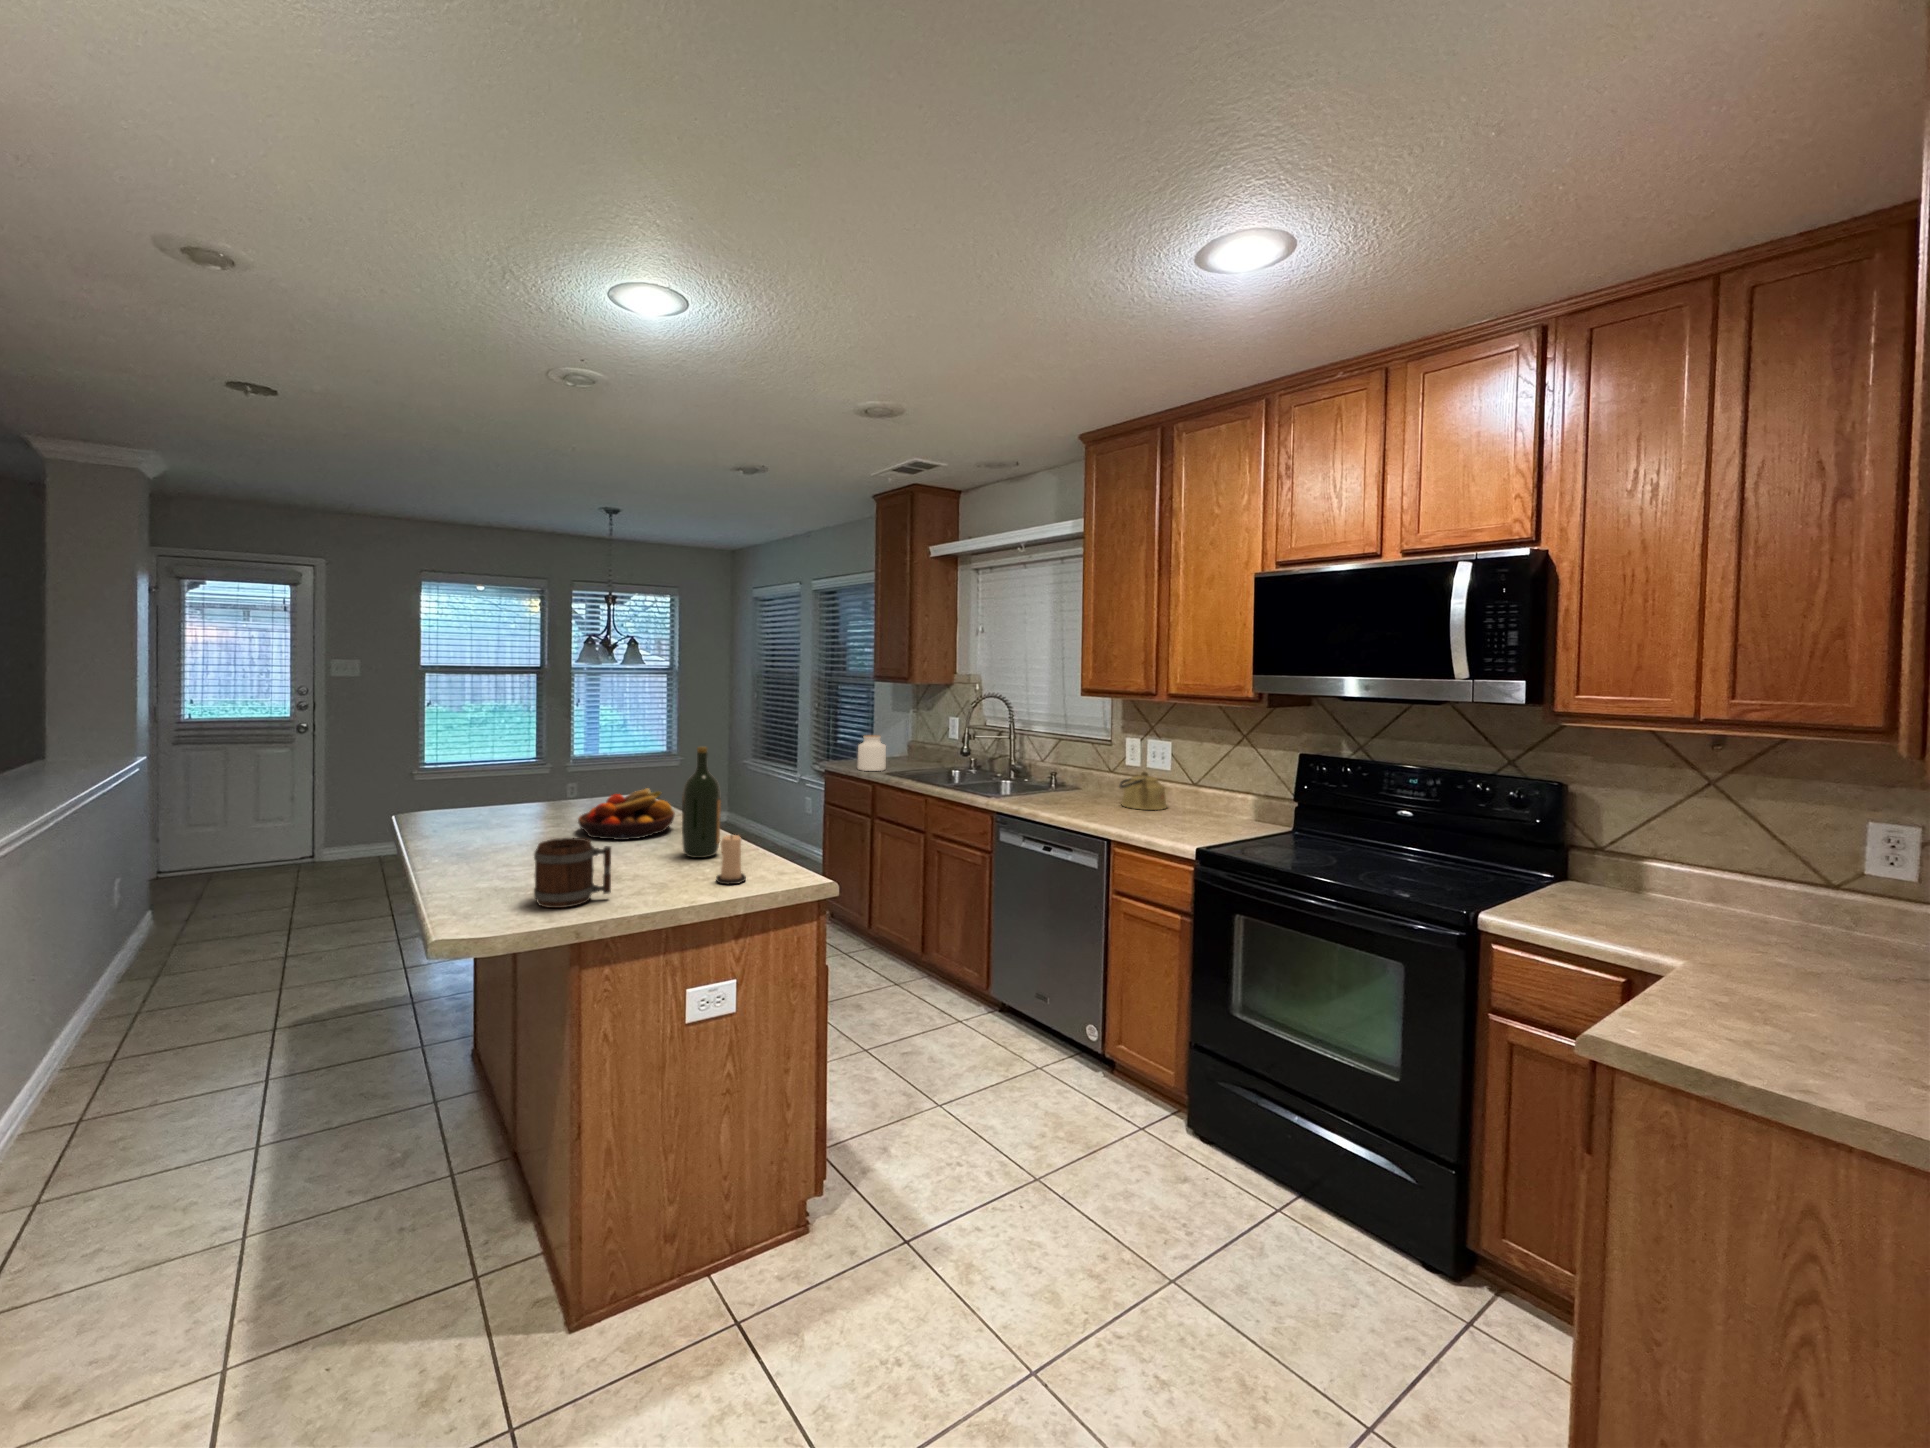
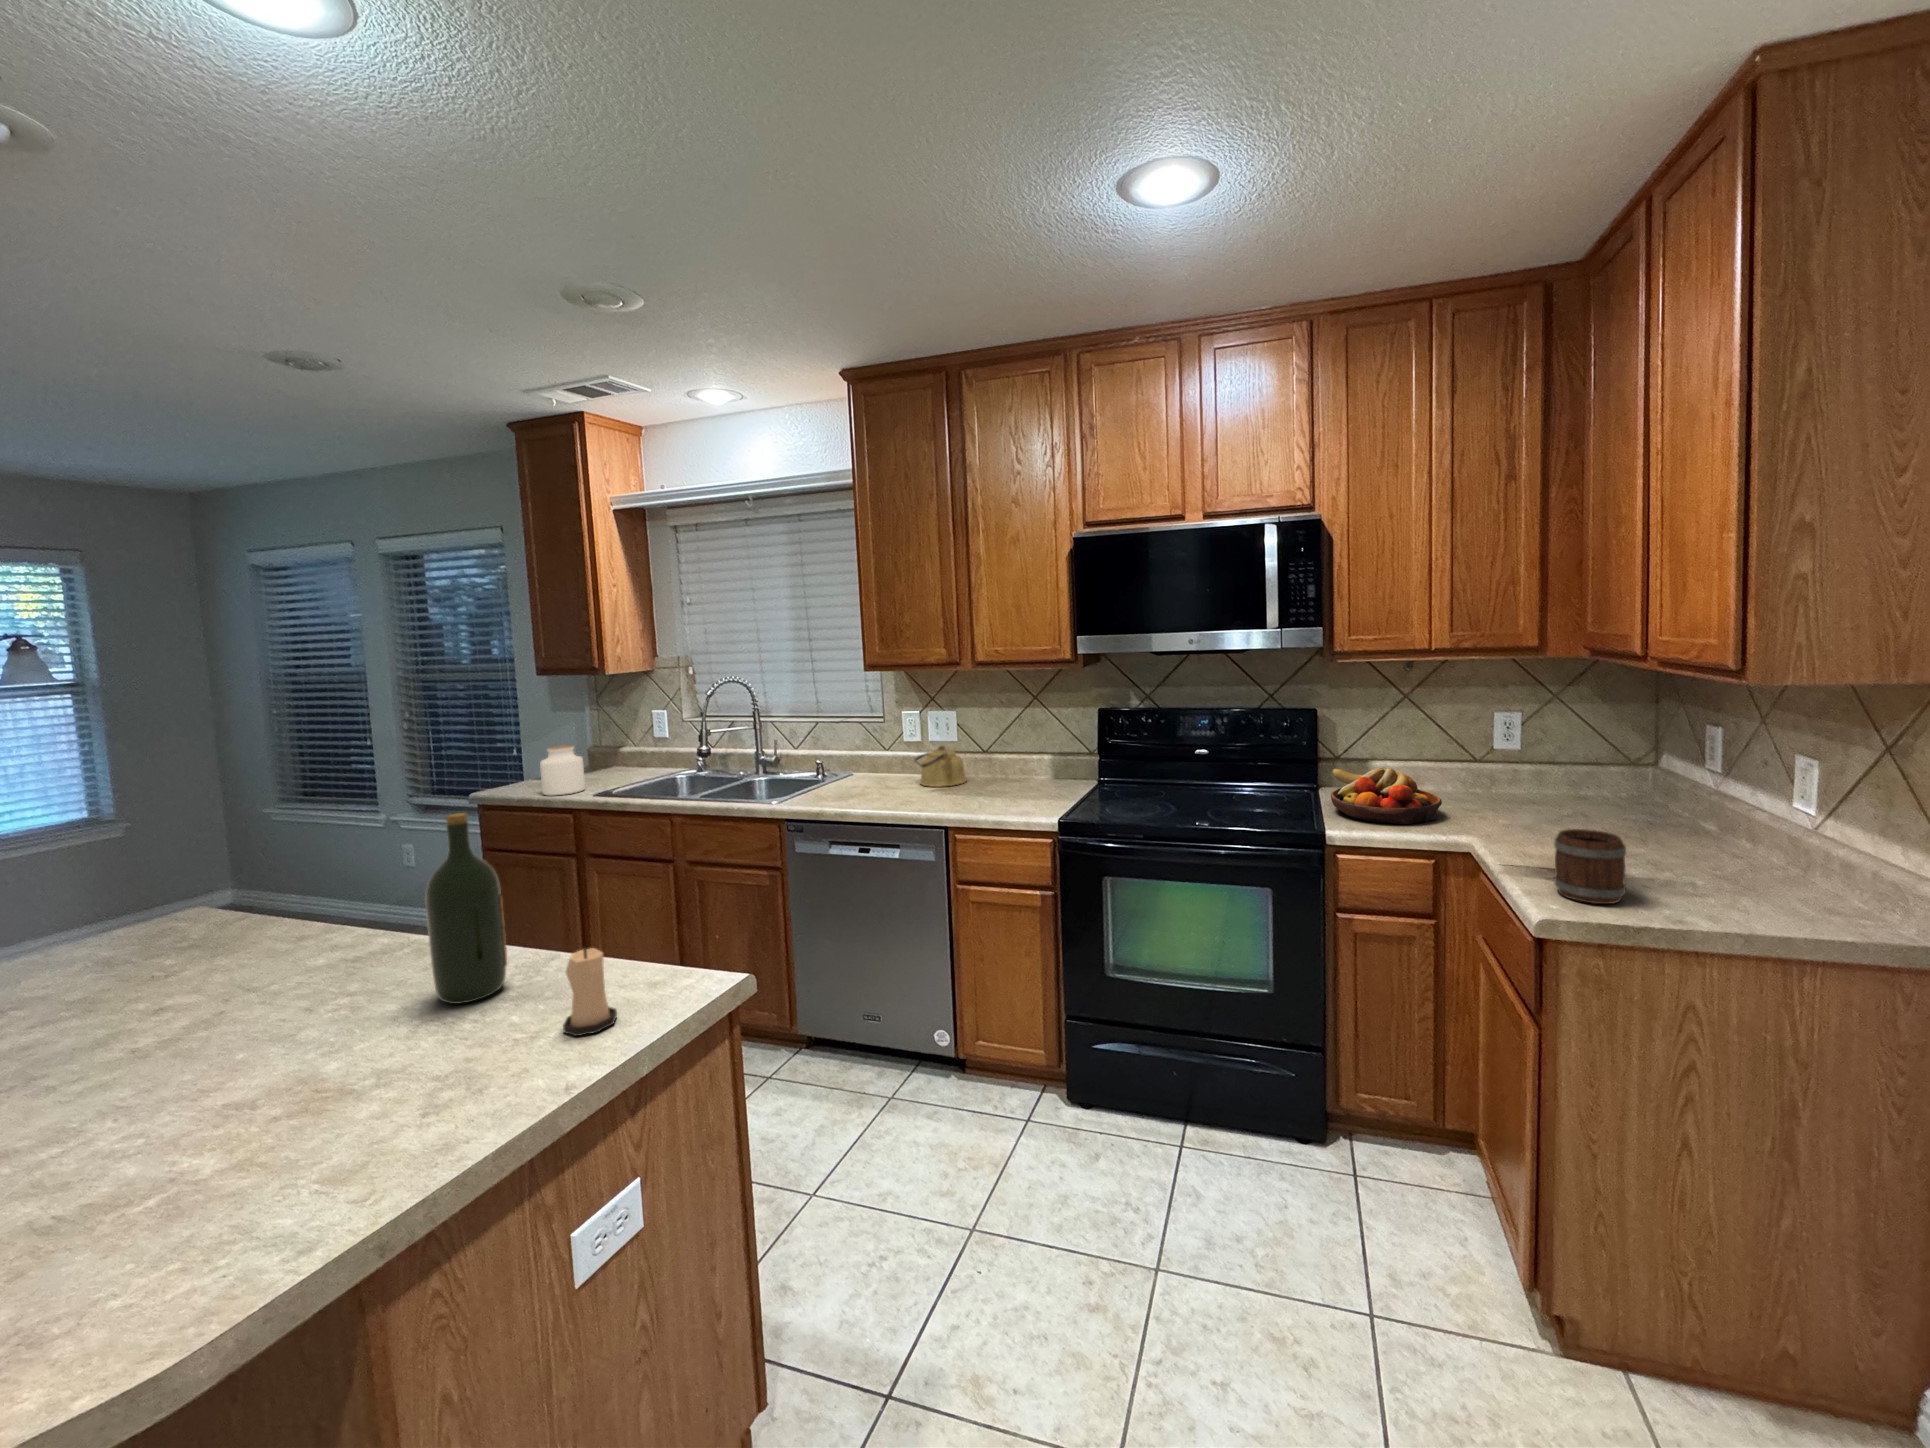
fruit bowl: present [578,788,675,840] -> present [1331,767,1442,824]
mug: present [534,838,611,908] -> present [1554,829,1626,904]

